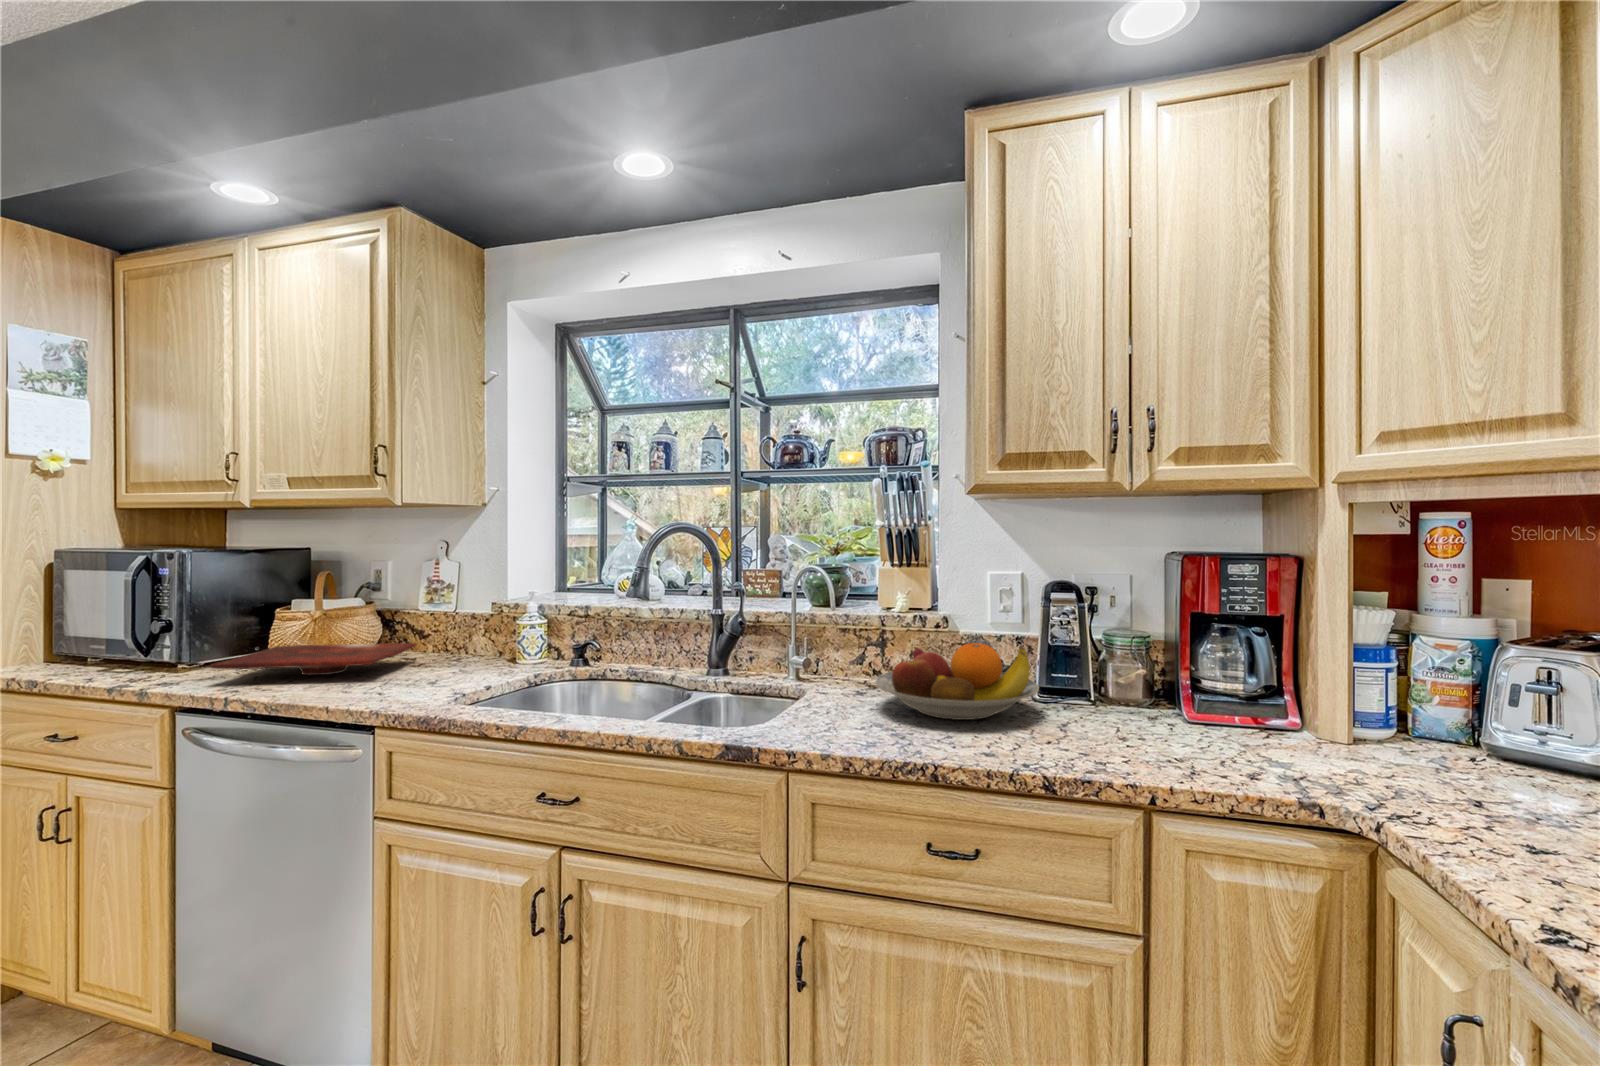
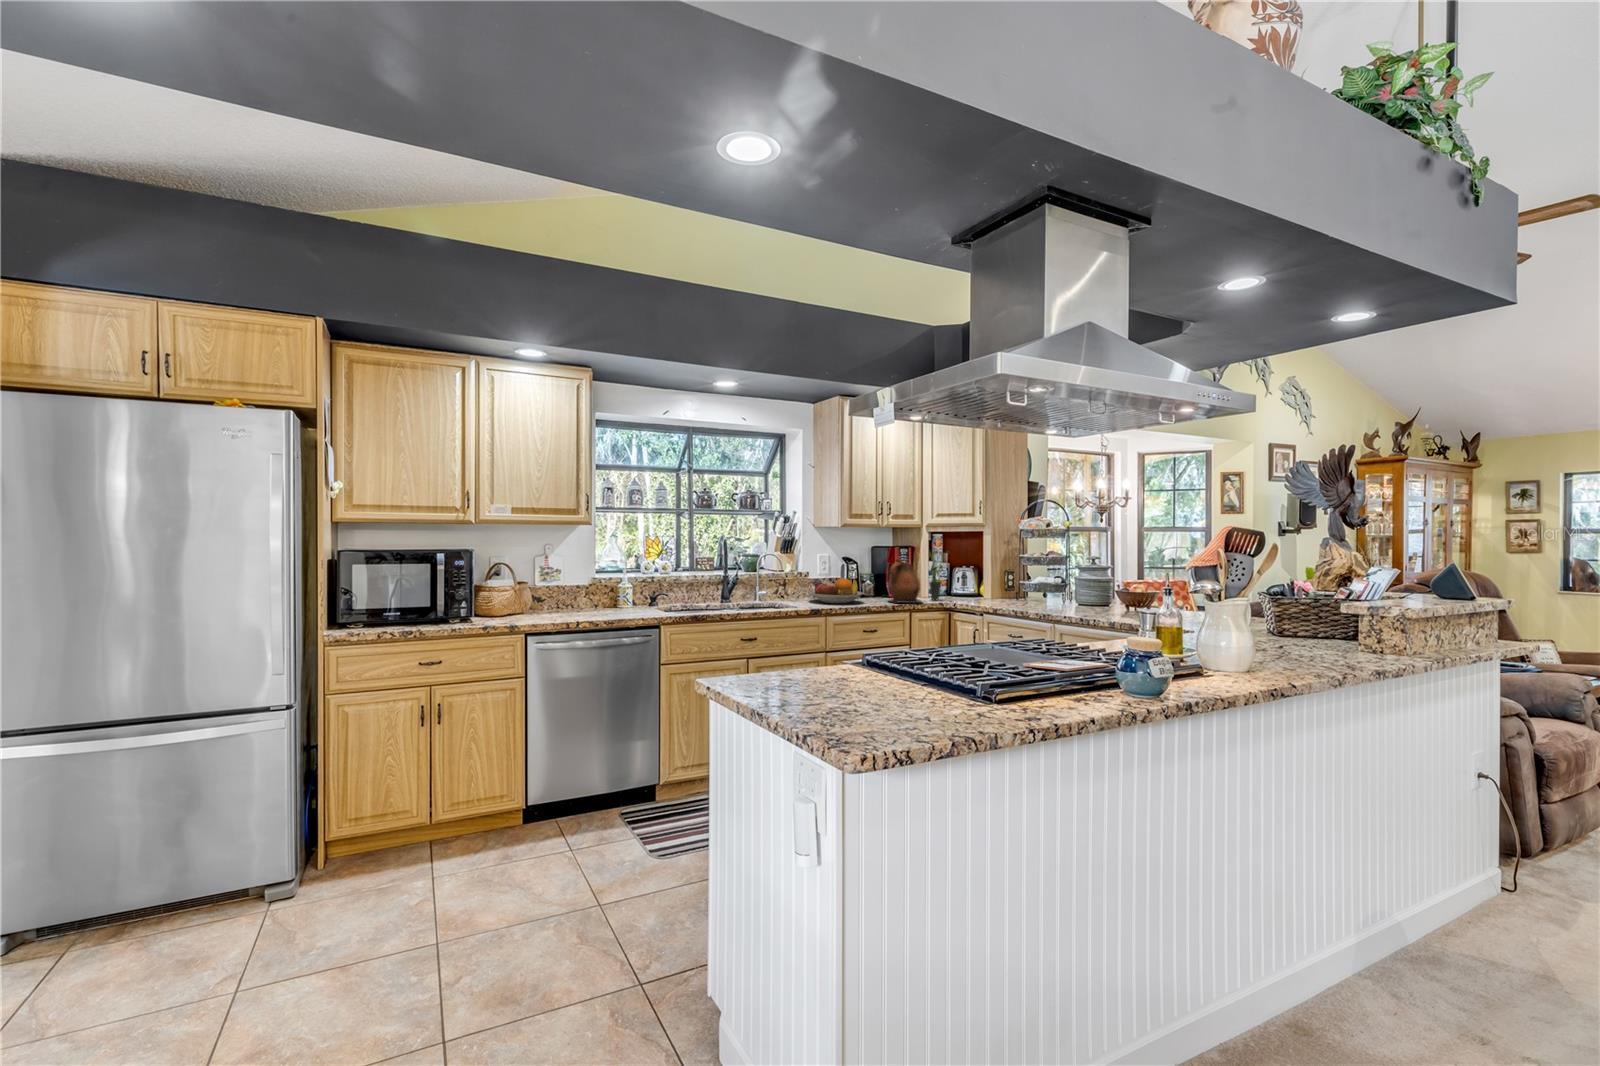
potted plant: none [1326,557,1439,765] -> present [929,548,944,600]
ceramic pitcher: none [1105,593,1267,774] -> present [889,559,922,603]
cutting board: present [211,643,417,675] -> none [512,602,613,619]

